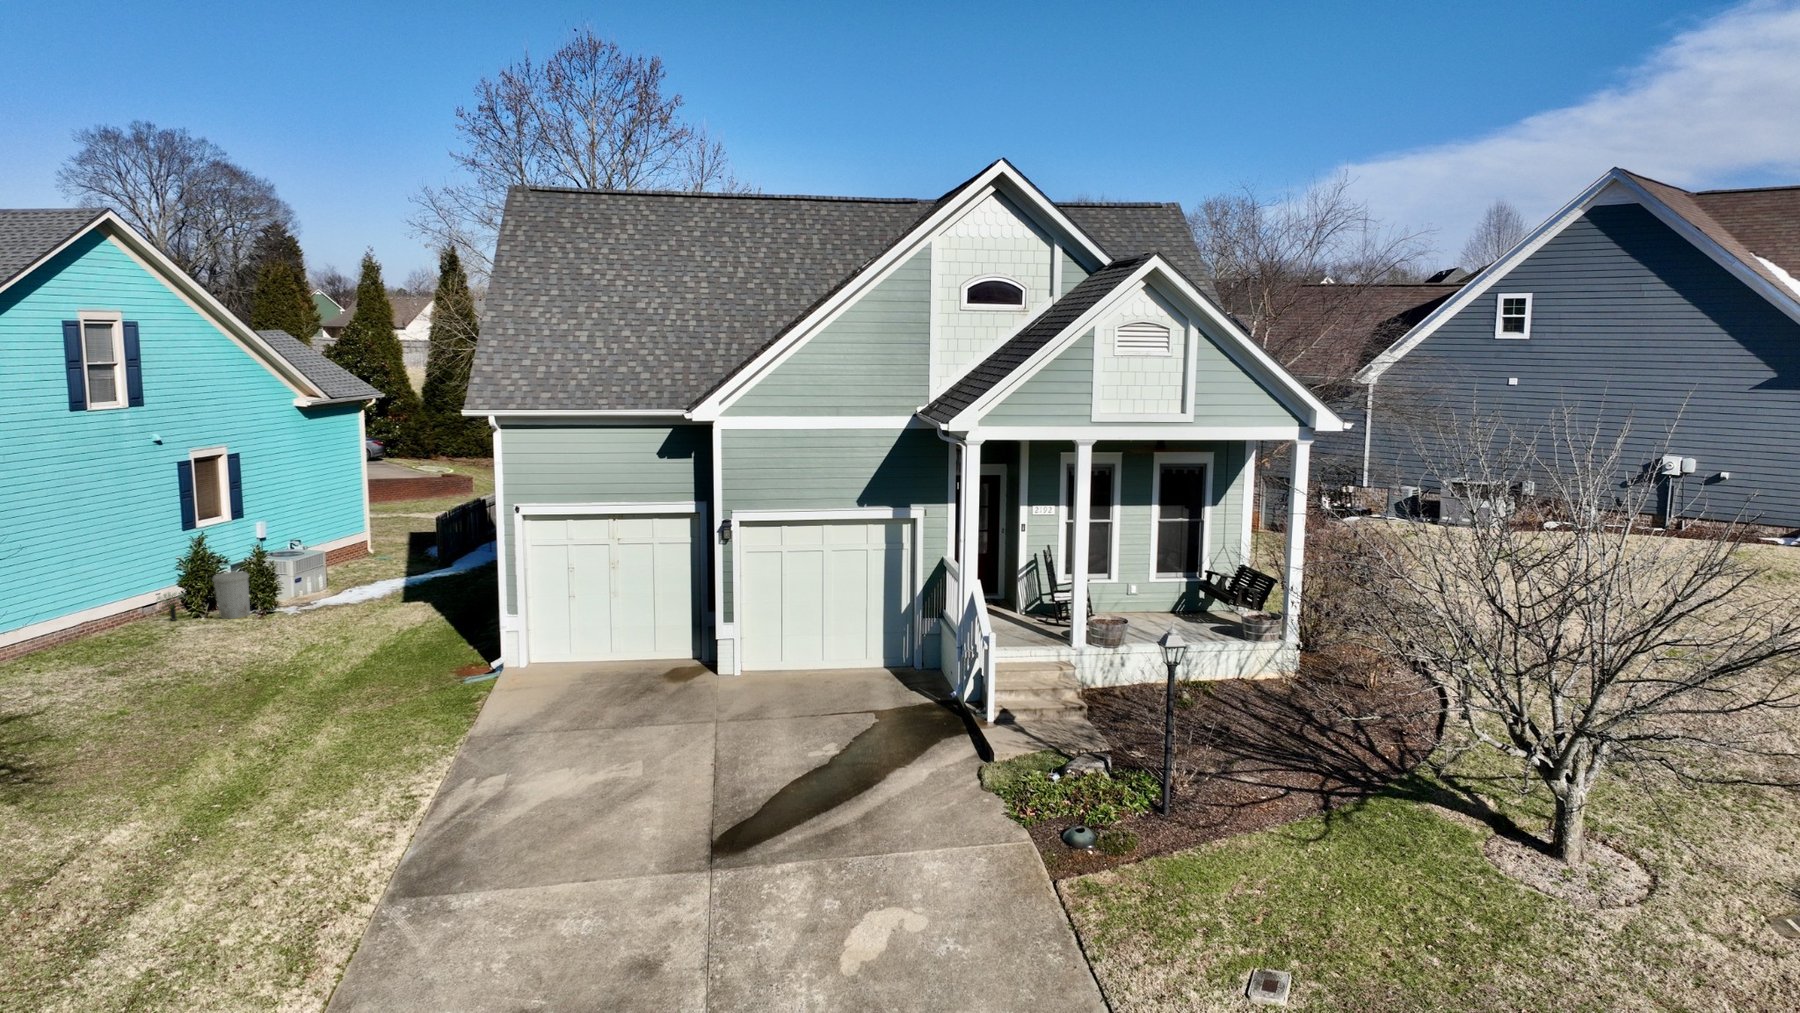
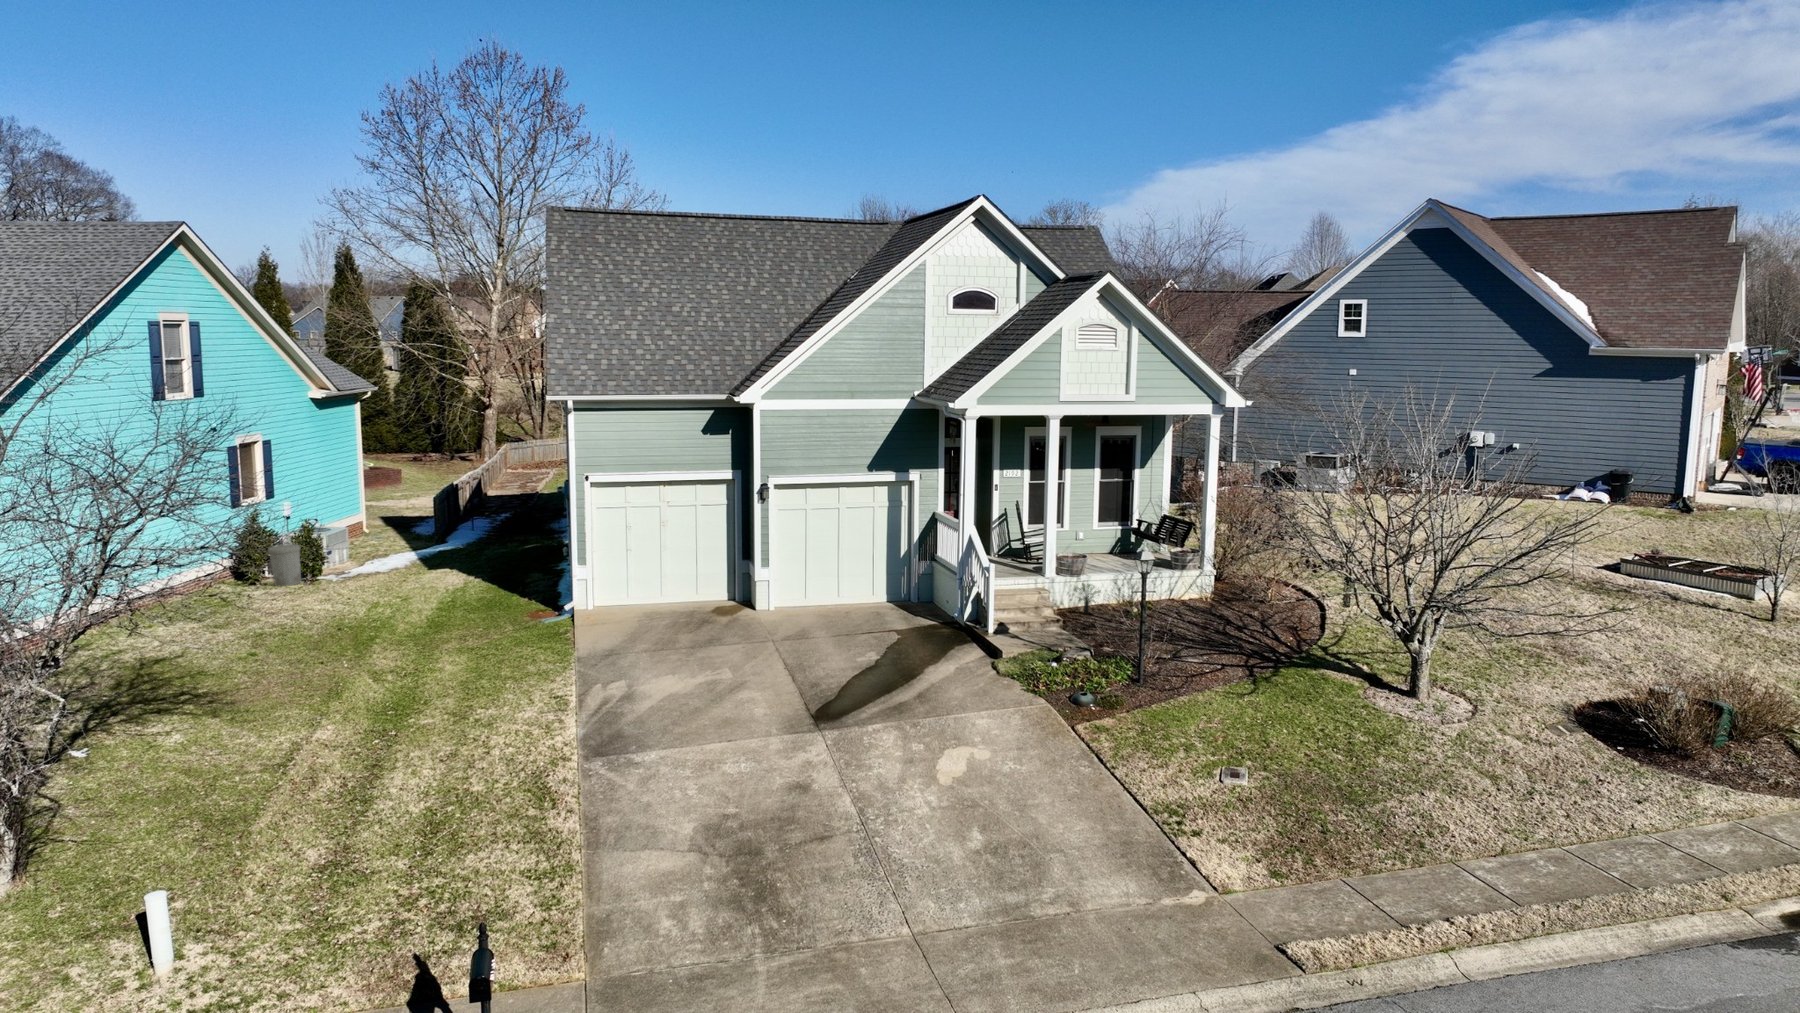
potted plant: present [157,593,184,620] -> present [1077,584,1100,614]

